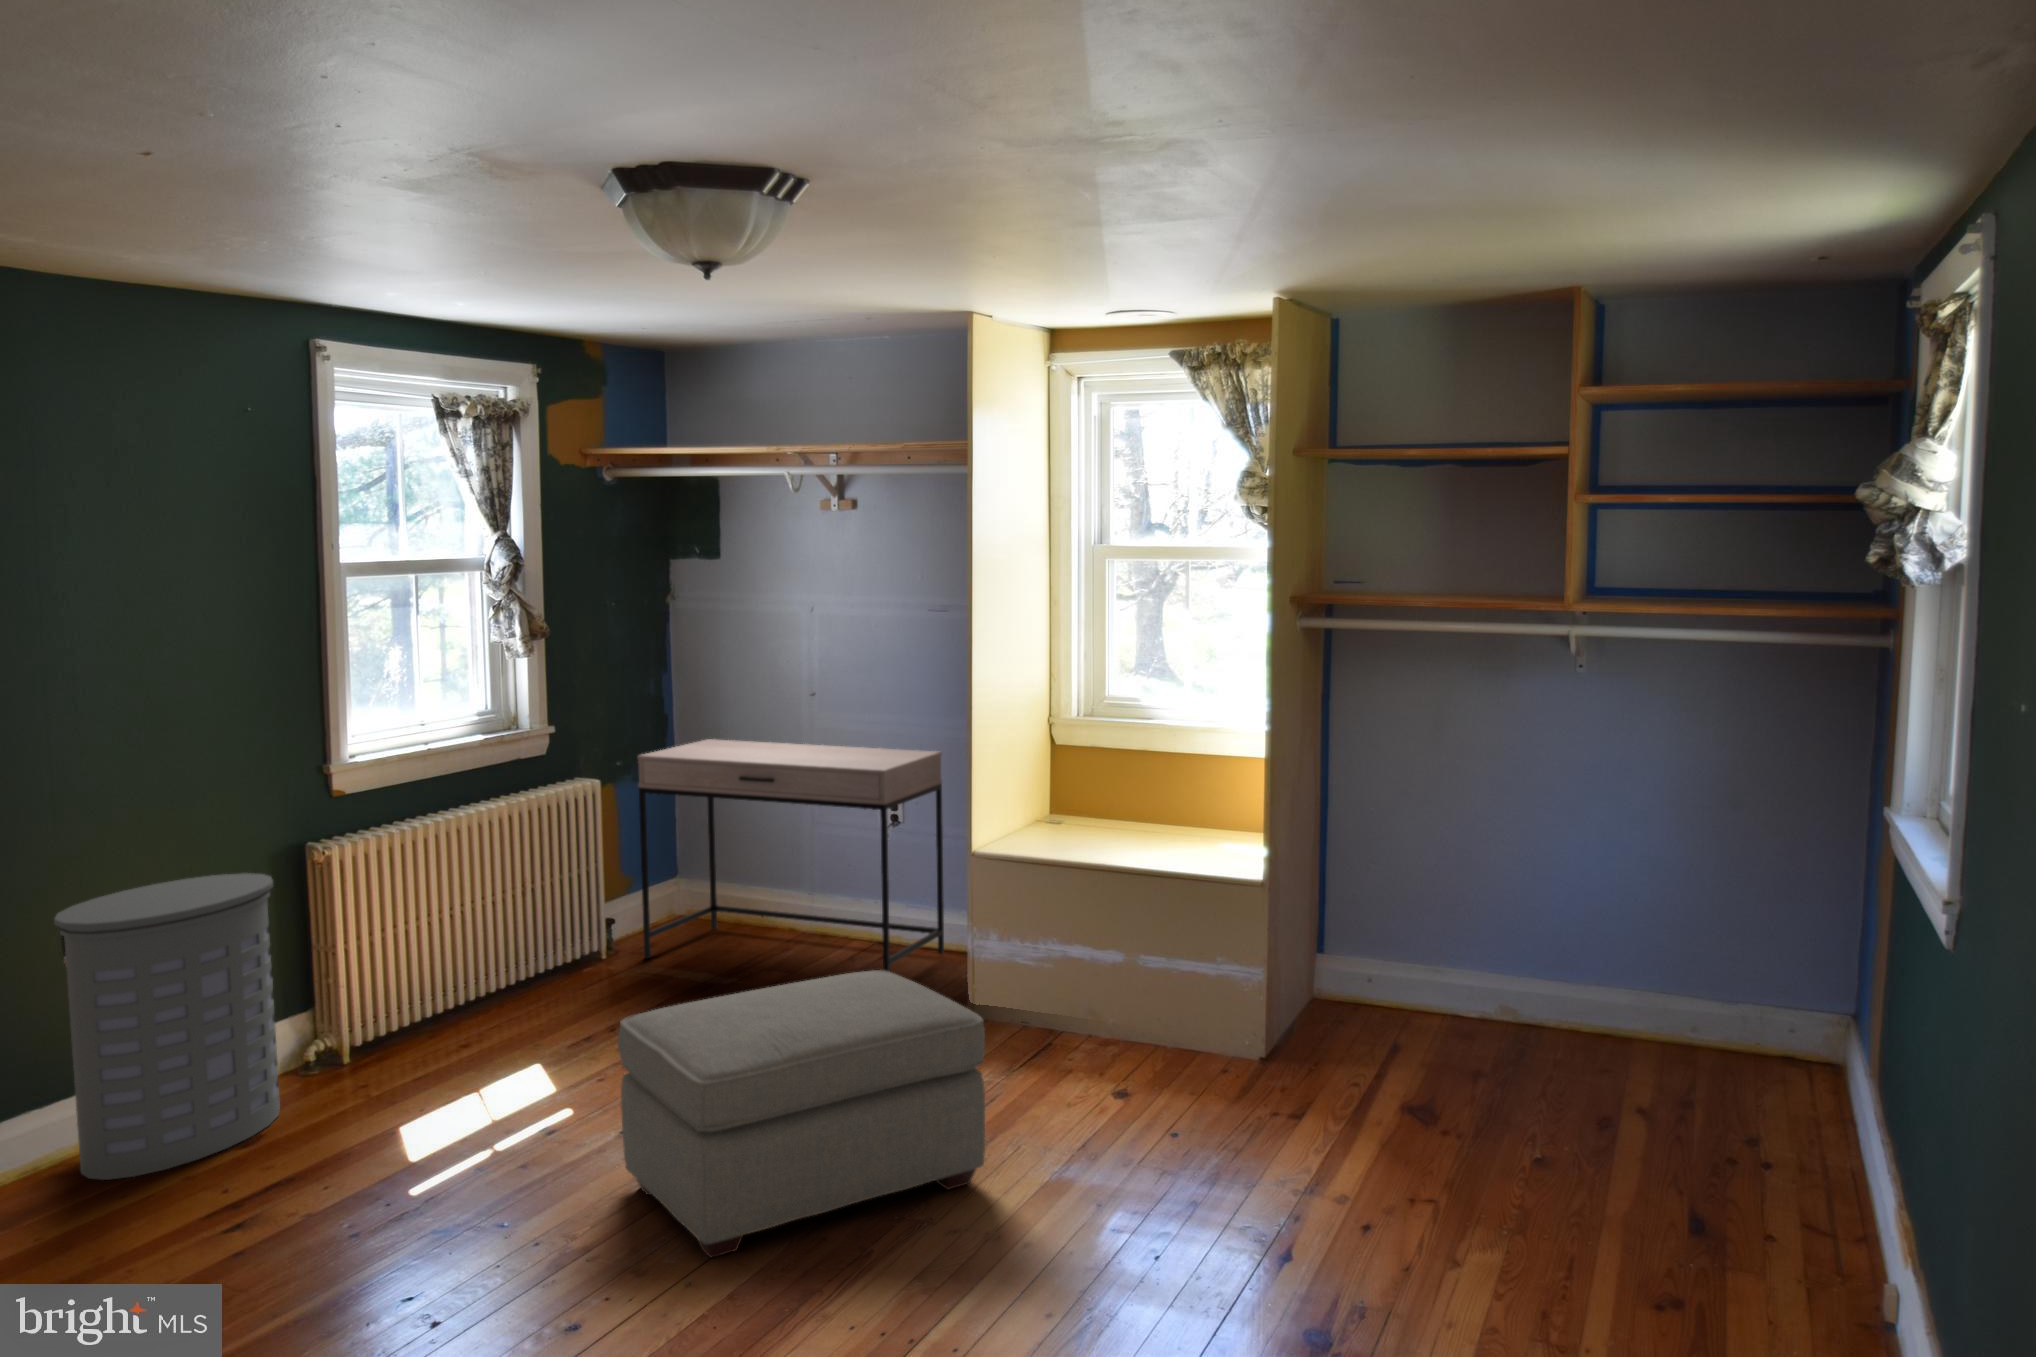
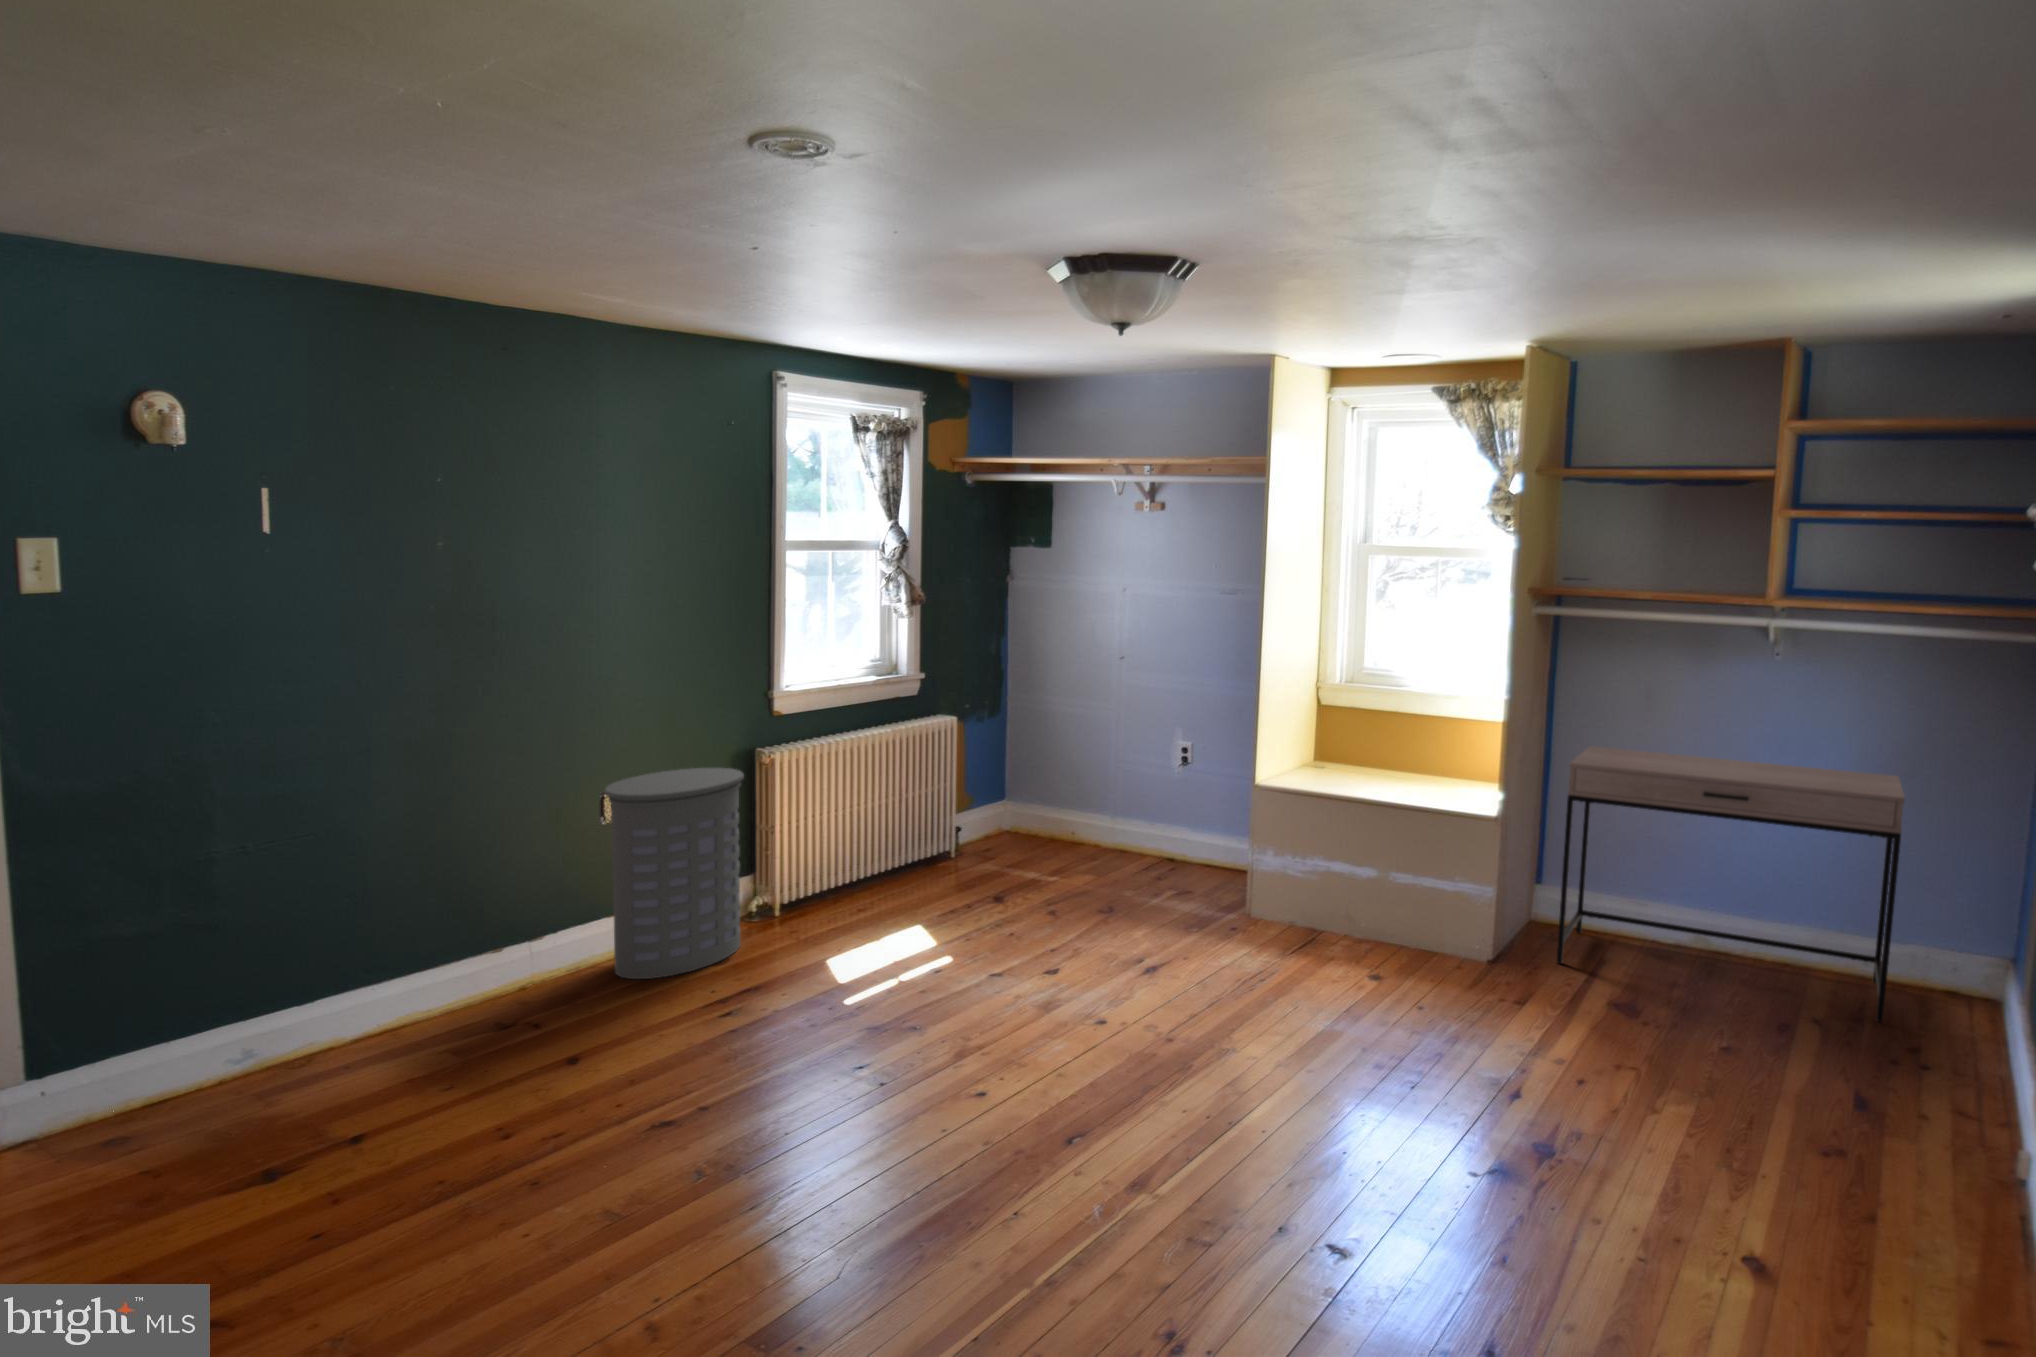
desk: present [637,739,944,972] -> present [1557,746,1905,1022]
ottoman: present [618,970,985,1258] -> none [1000,869,1281,1070]

